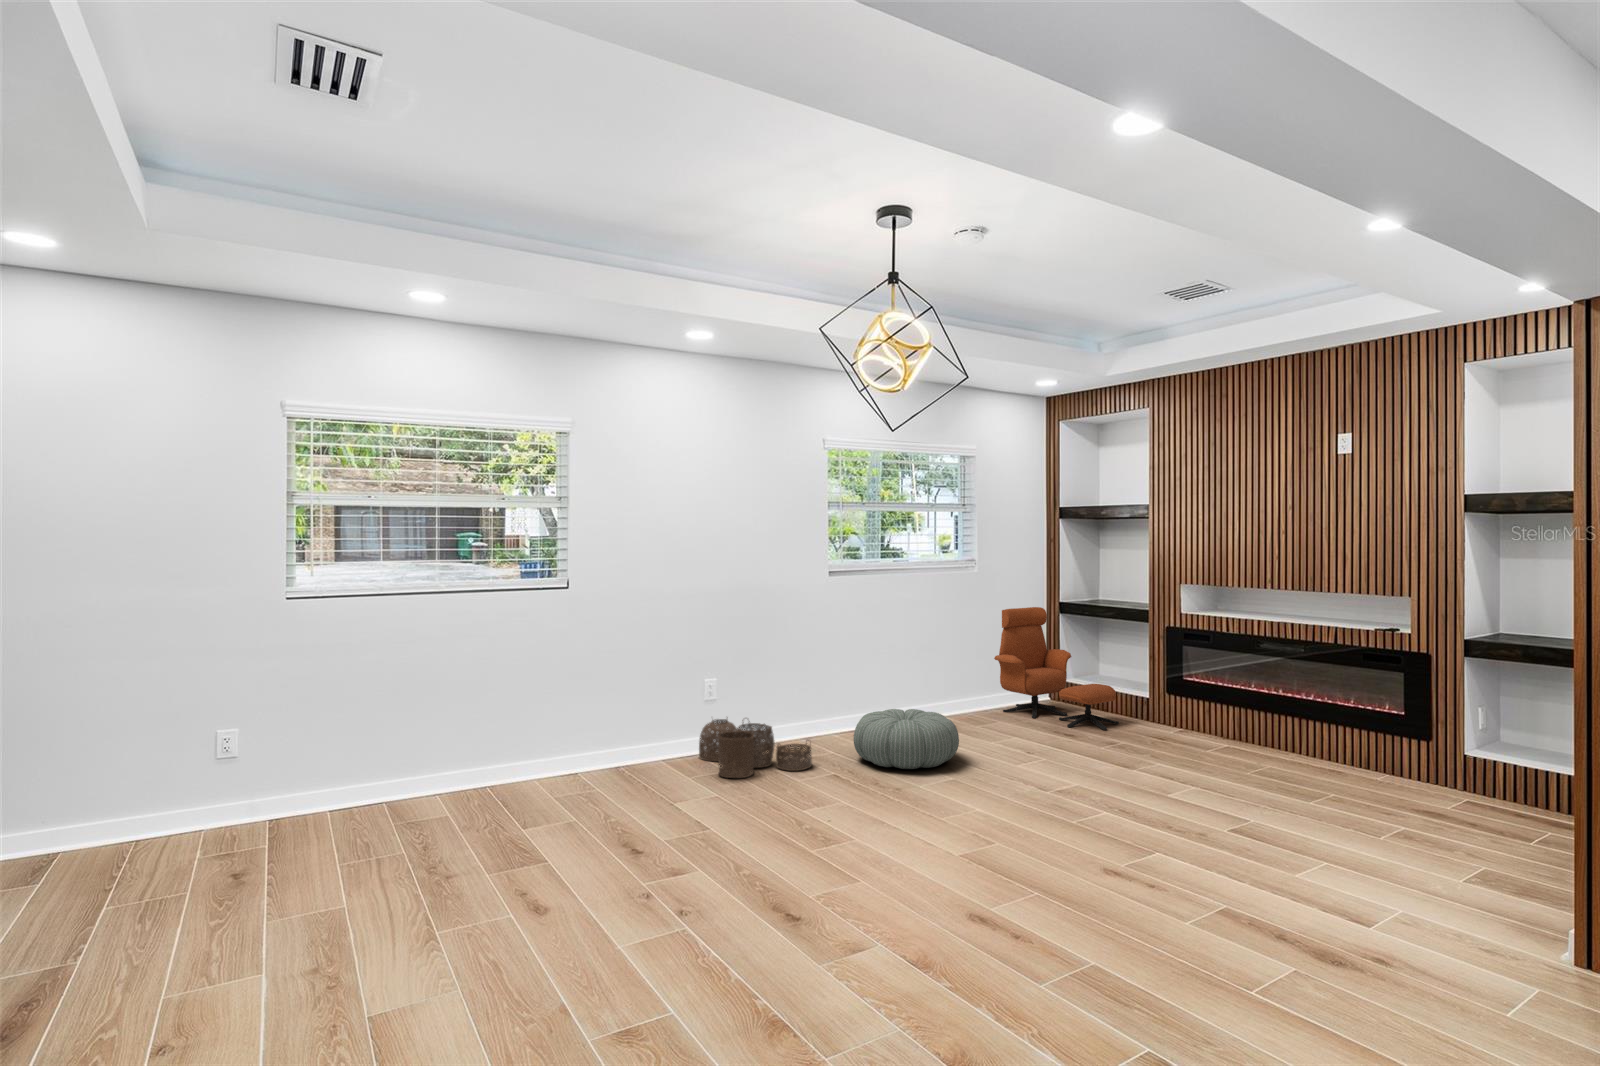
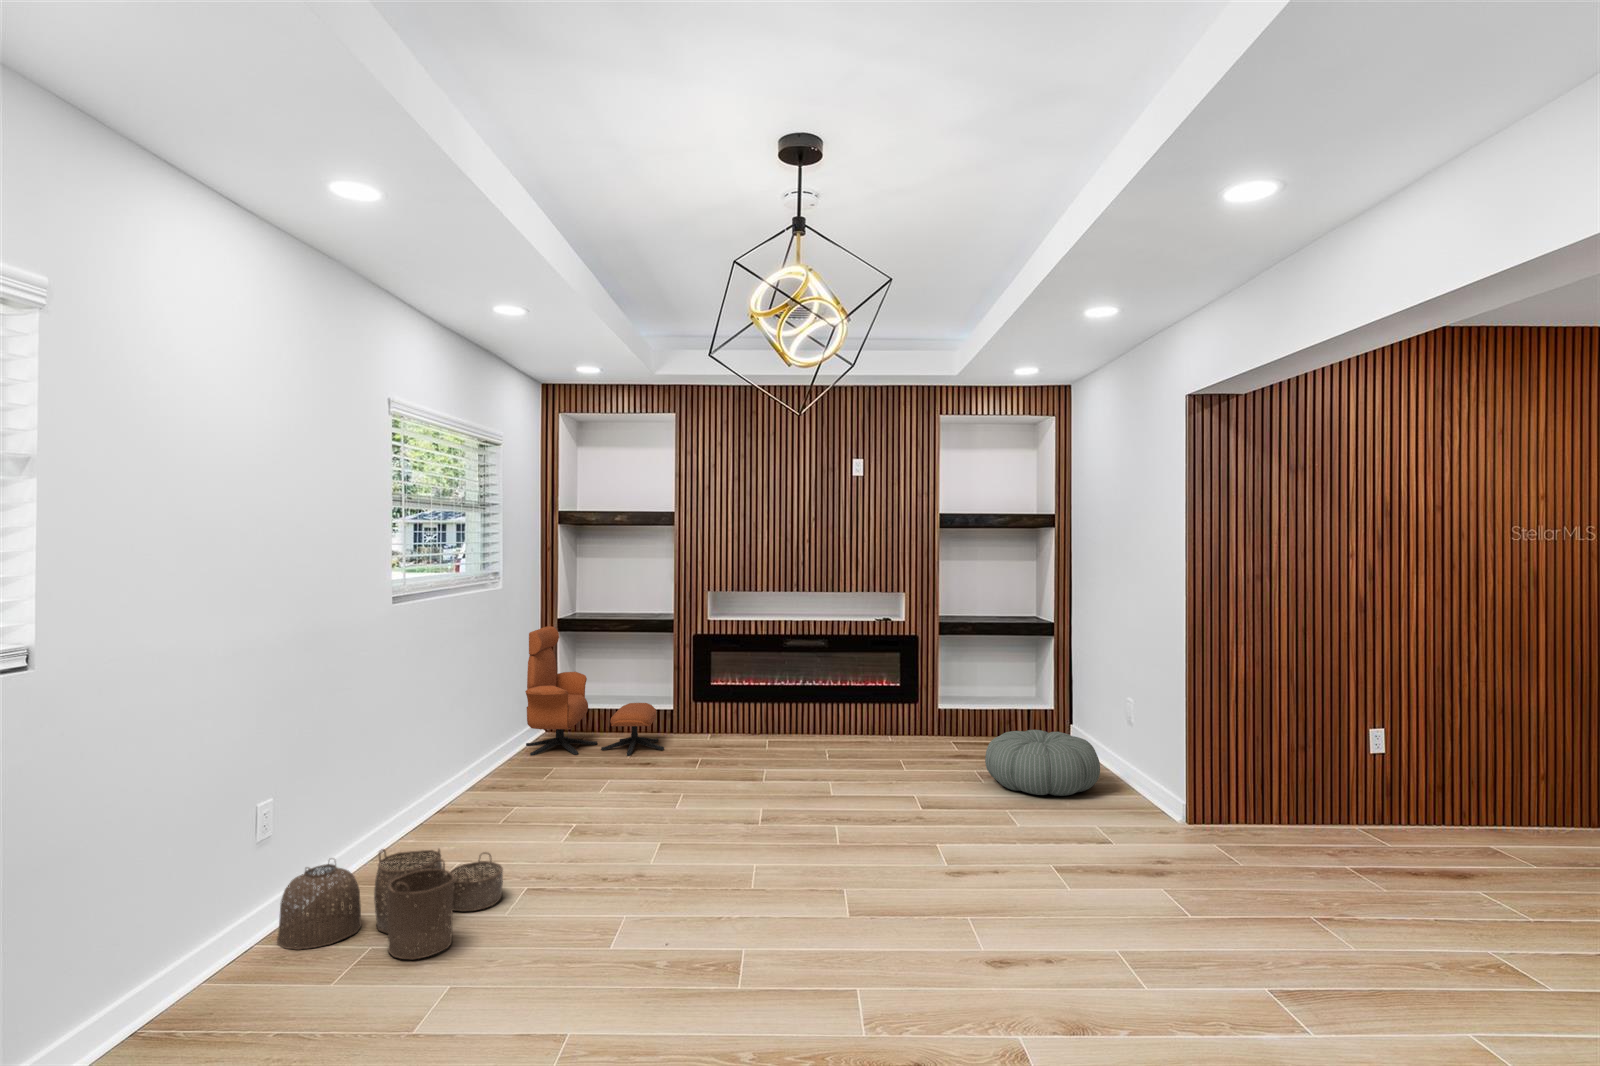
pouf: present [854,709,959,769] -> present [985,730,1100,796]

